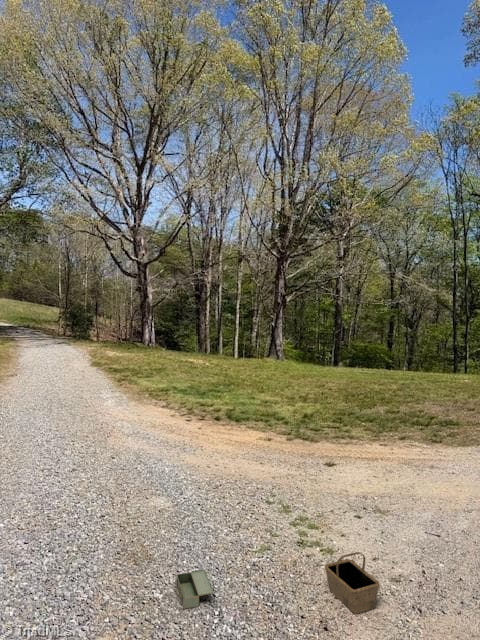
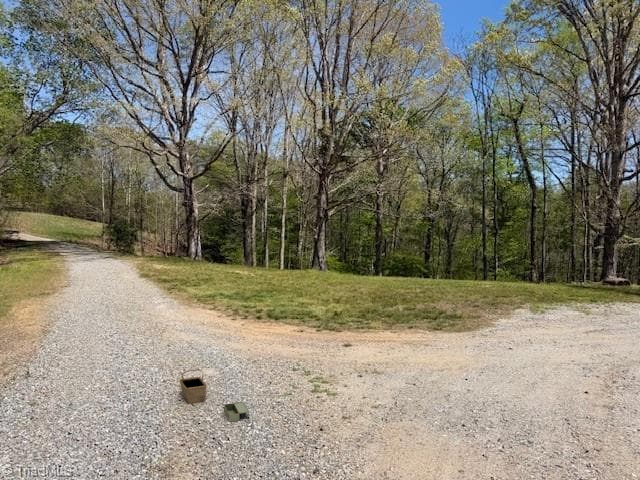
basket: present [325,552,379,614] -> present [179,369,207,403]

